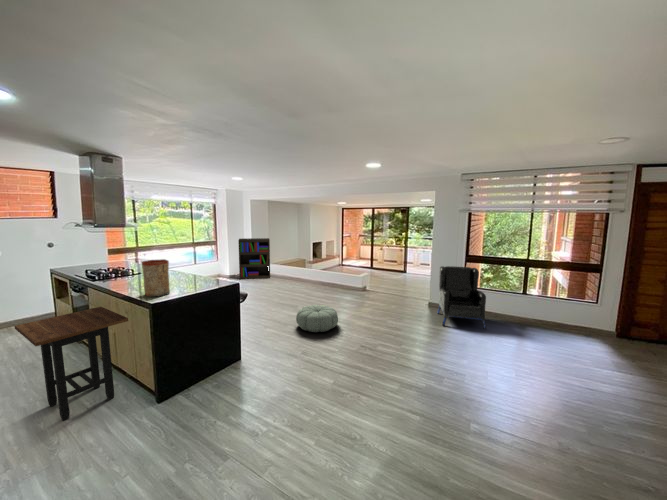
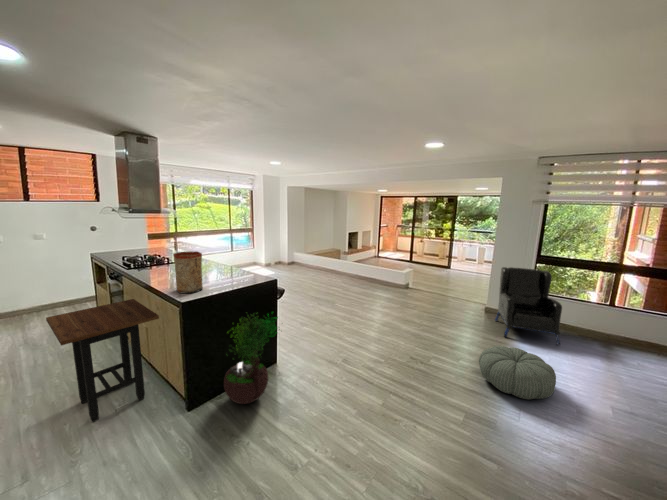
bookshelf: present [238,238,270,280] -> none [274,226,305,269]
pouf: present [296,305,338,332] -> present [479,346,556,399]
potted tree: none [192,309,244,394] -> present [224,313,278,404]

